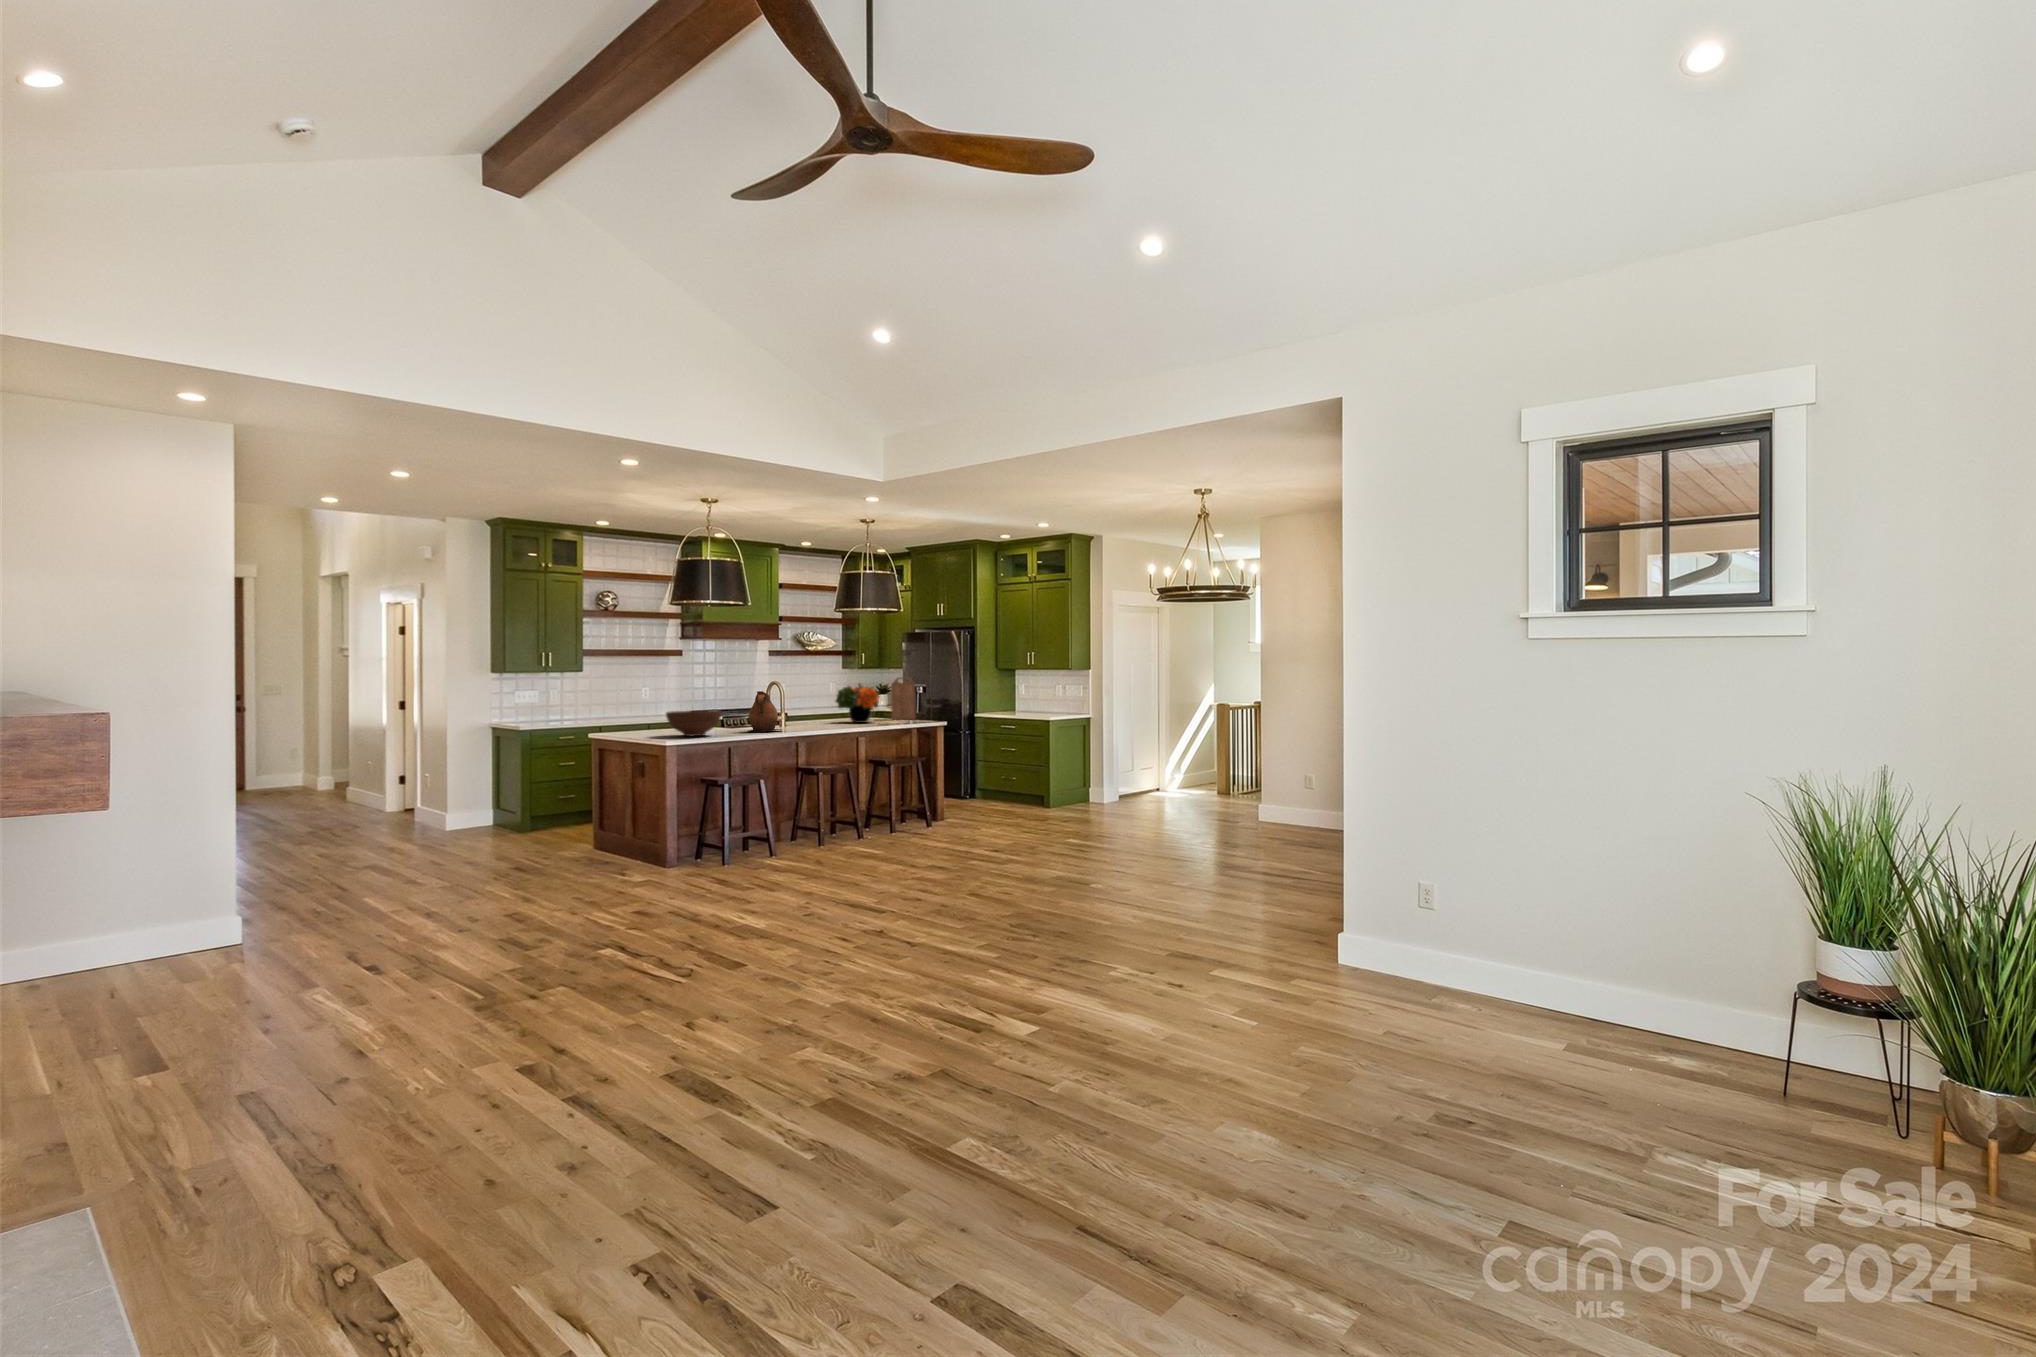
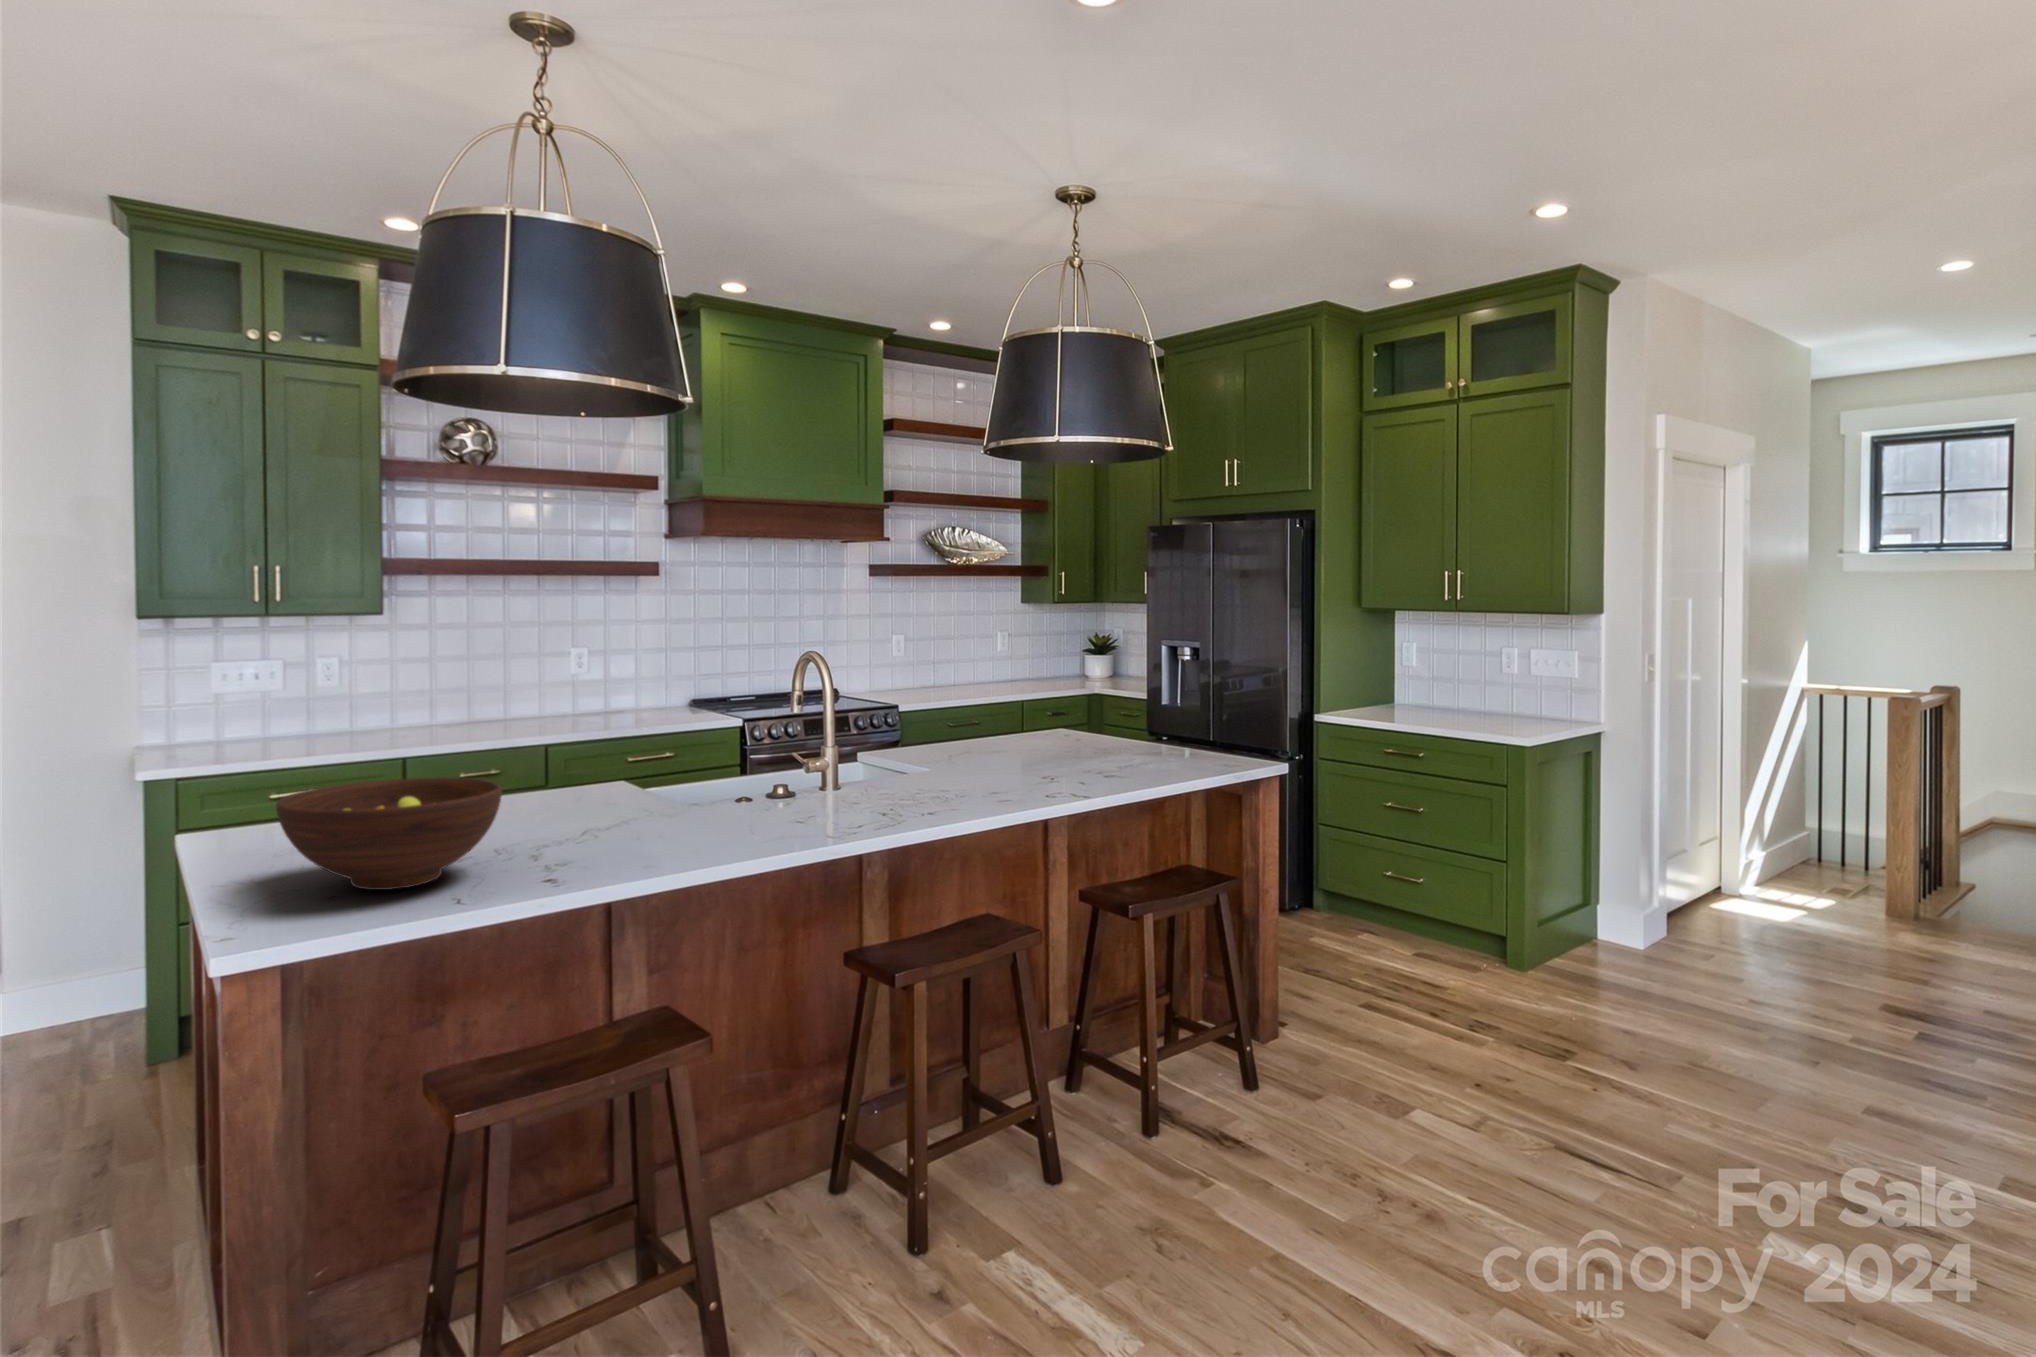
cutting board: present [891,677,916,720] -> none [1120,641,1187,761]
flower arrangement: present [835,684,880,723] -> none [957,662,1090,778]
ceramic pitcher: present [748,691,780,731] -> none [625,709,758,851]

